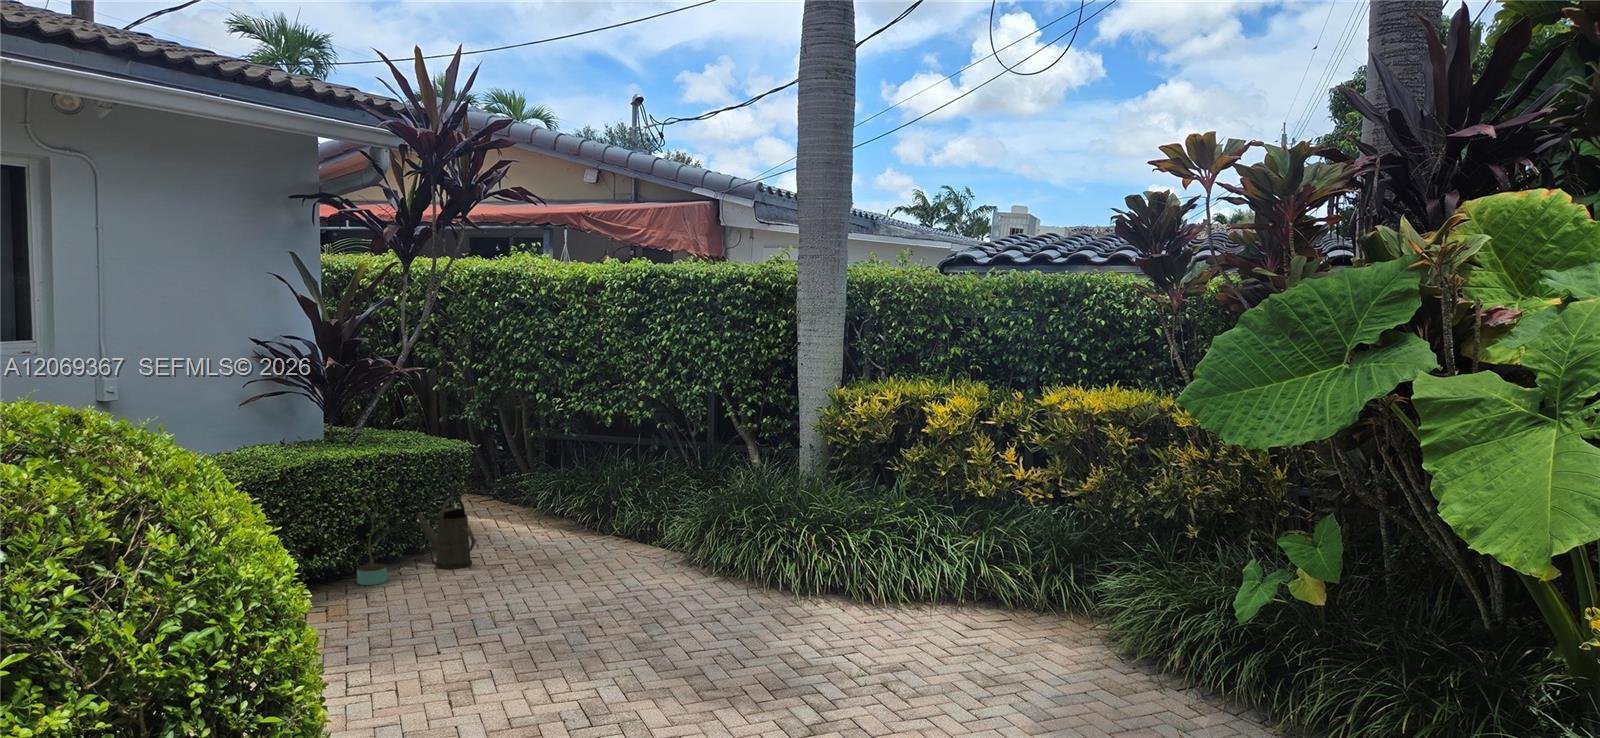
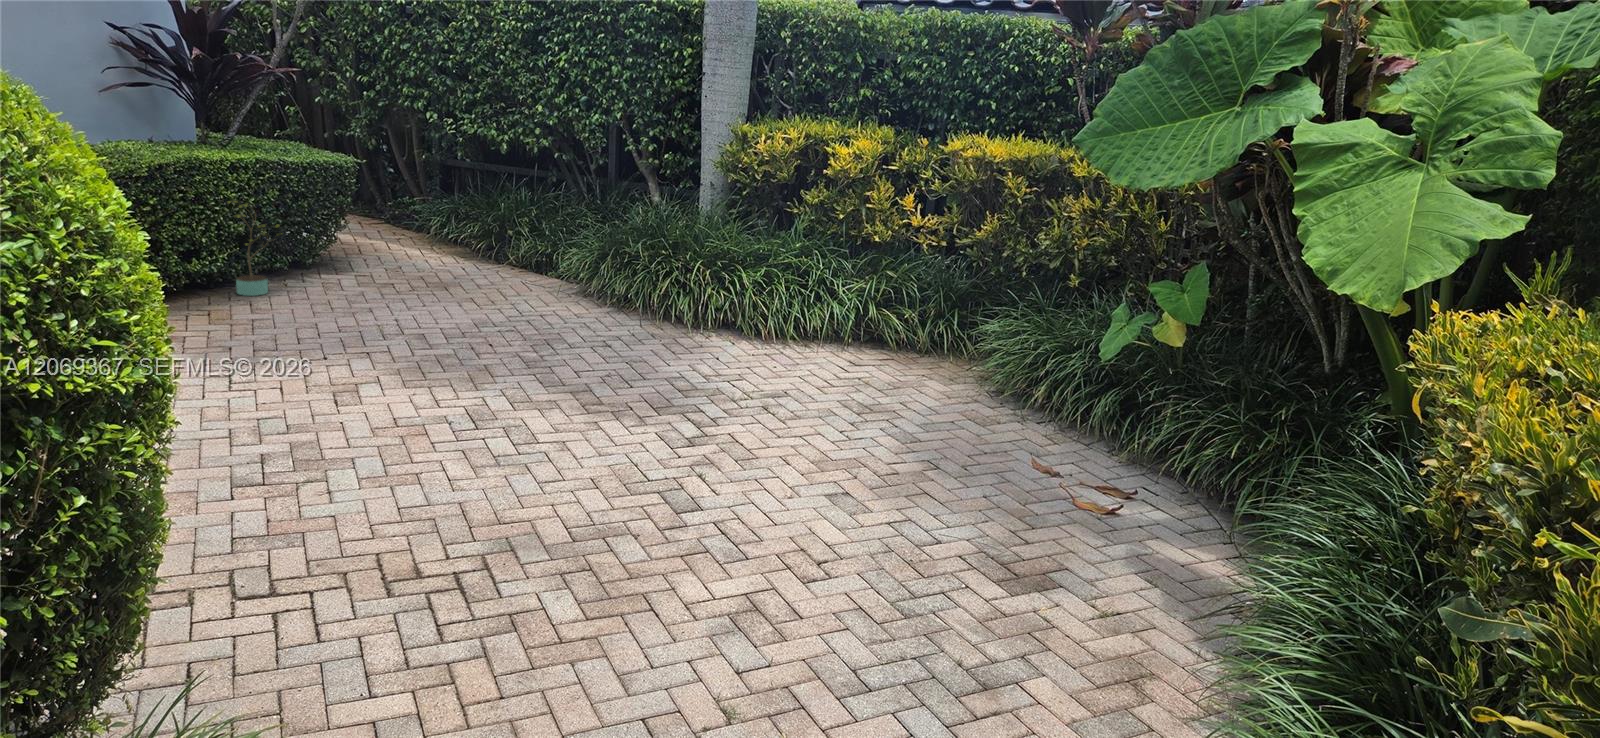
watering can: present [417,497,475,569] -> none [292,212,360,286]

